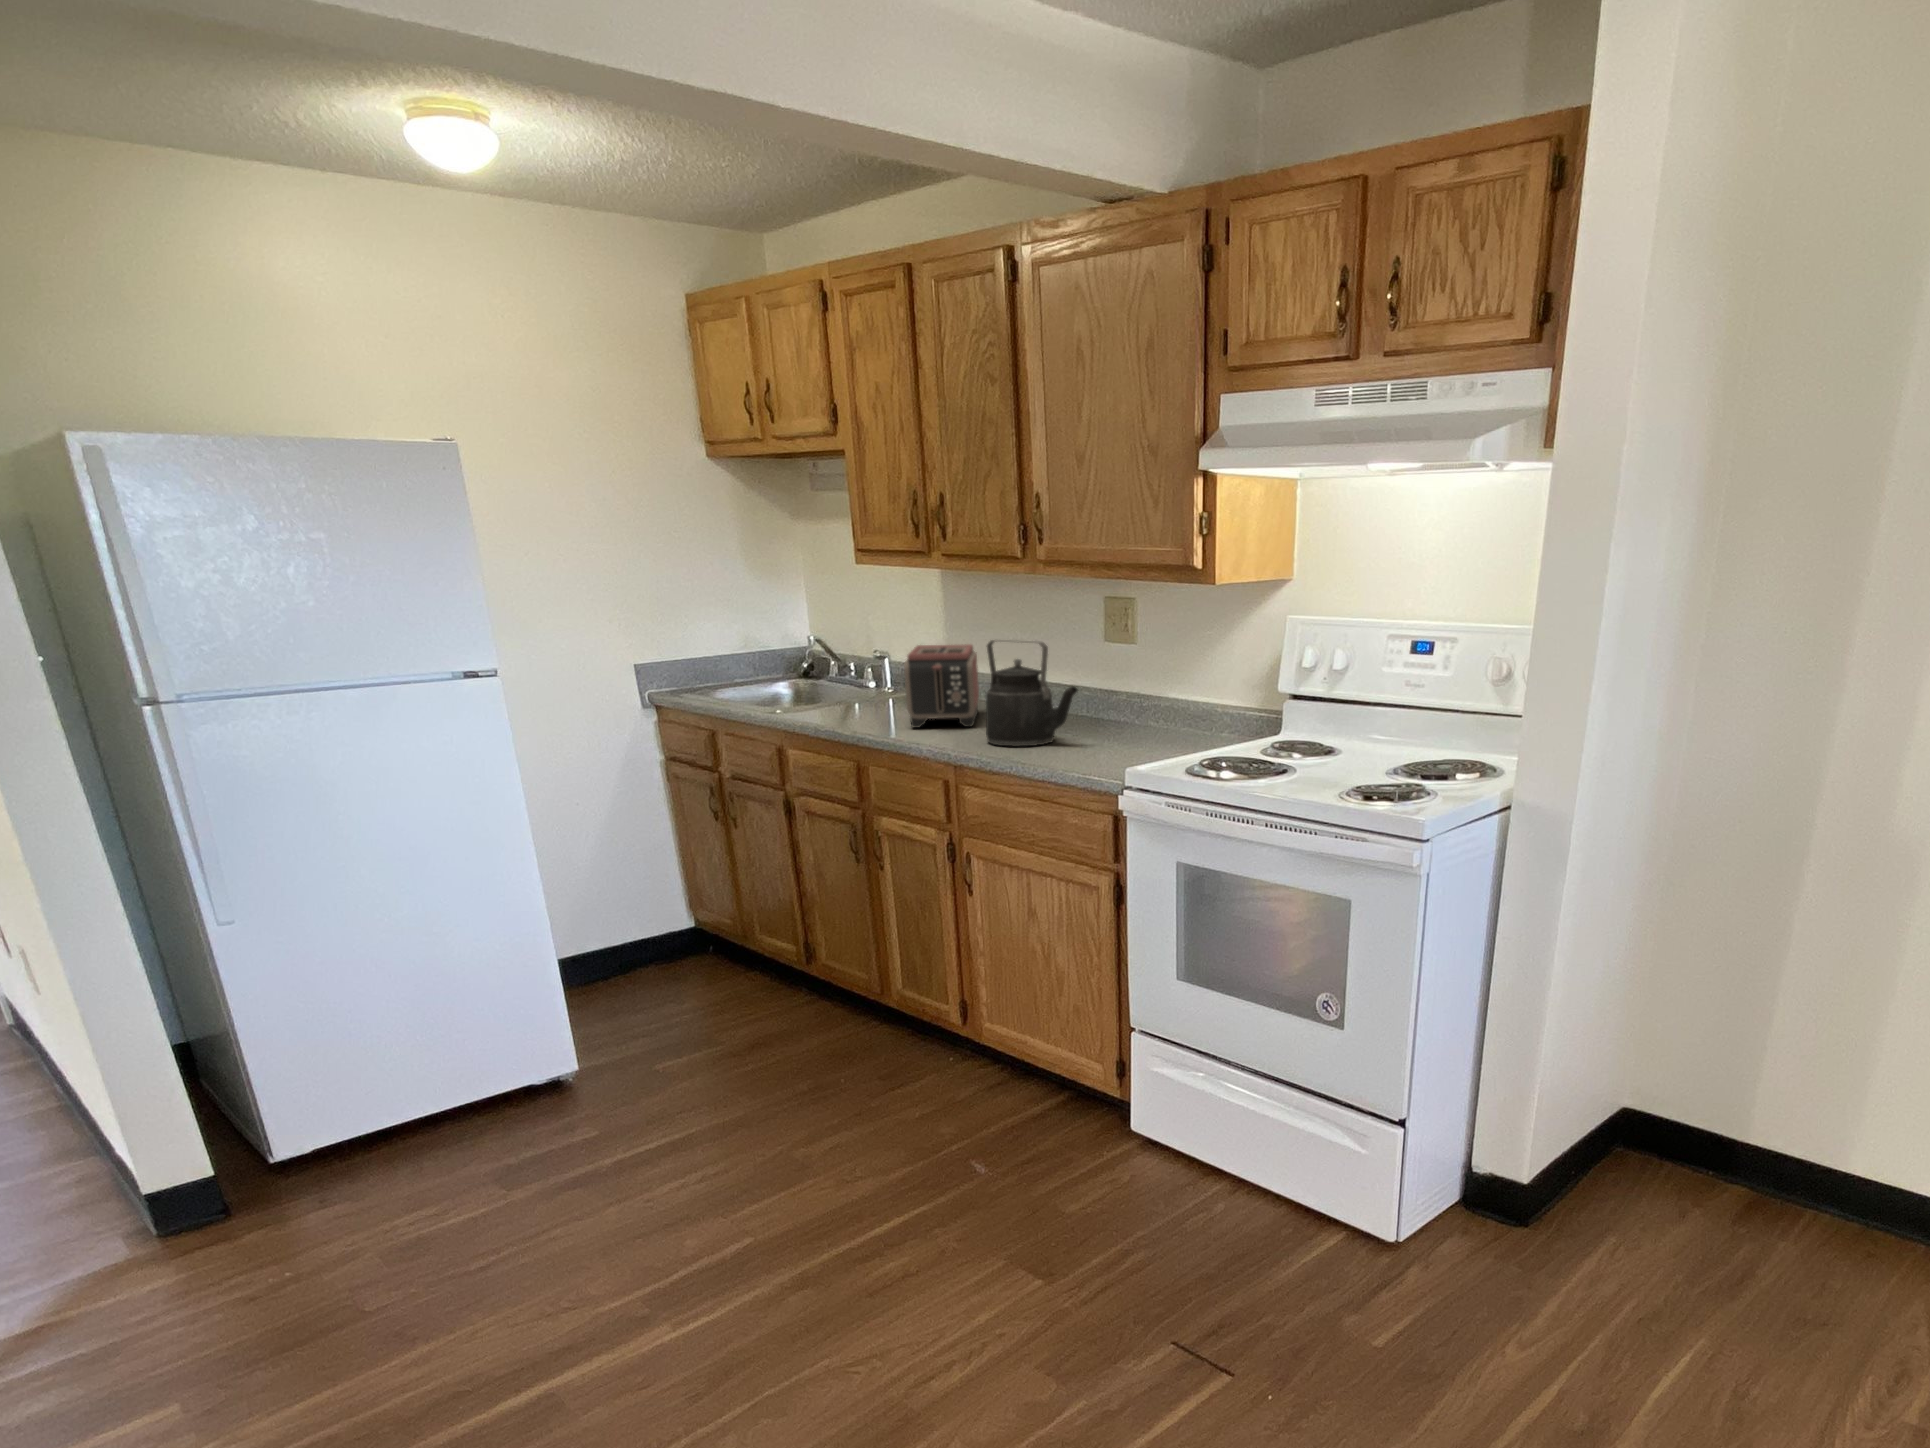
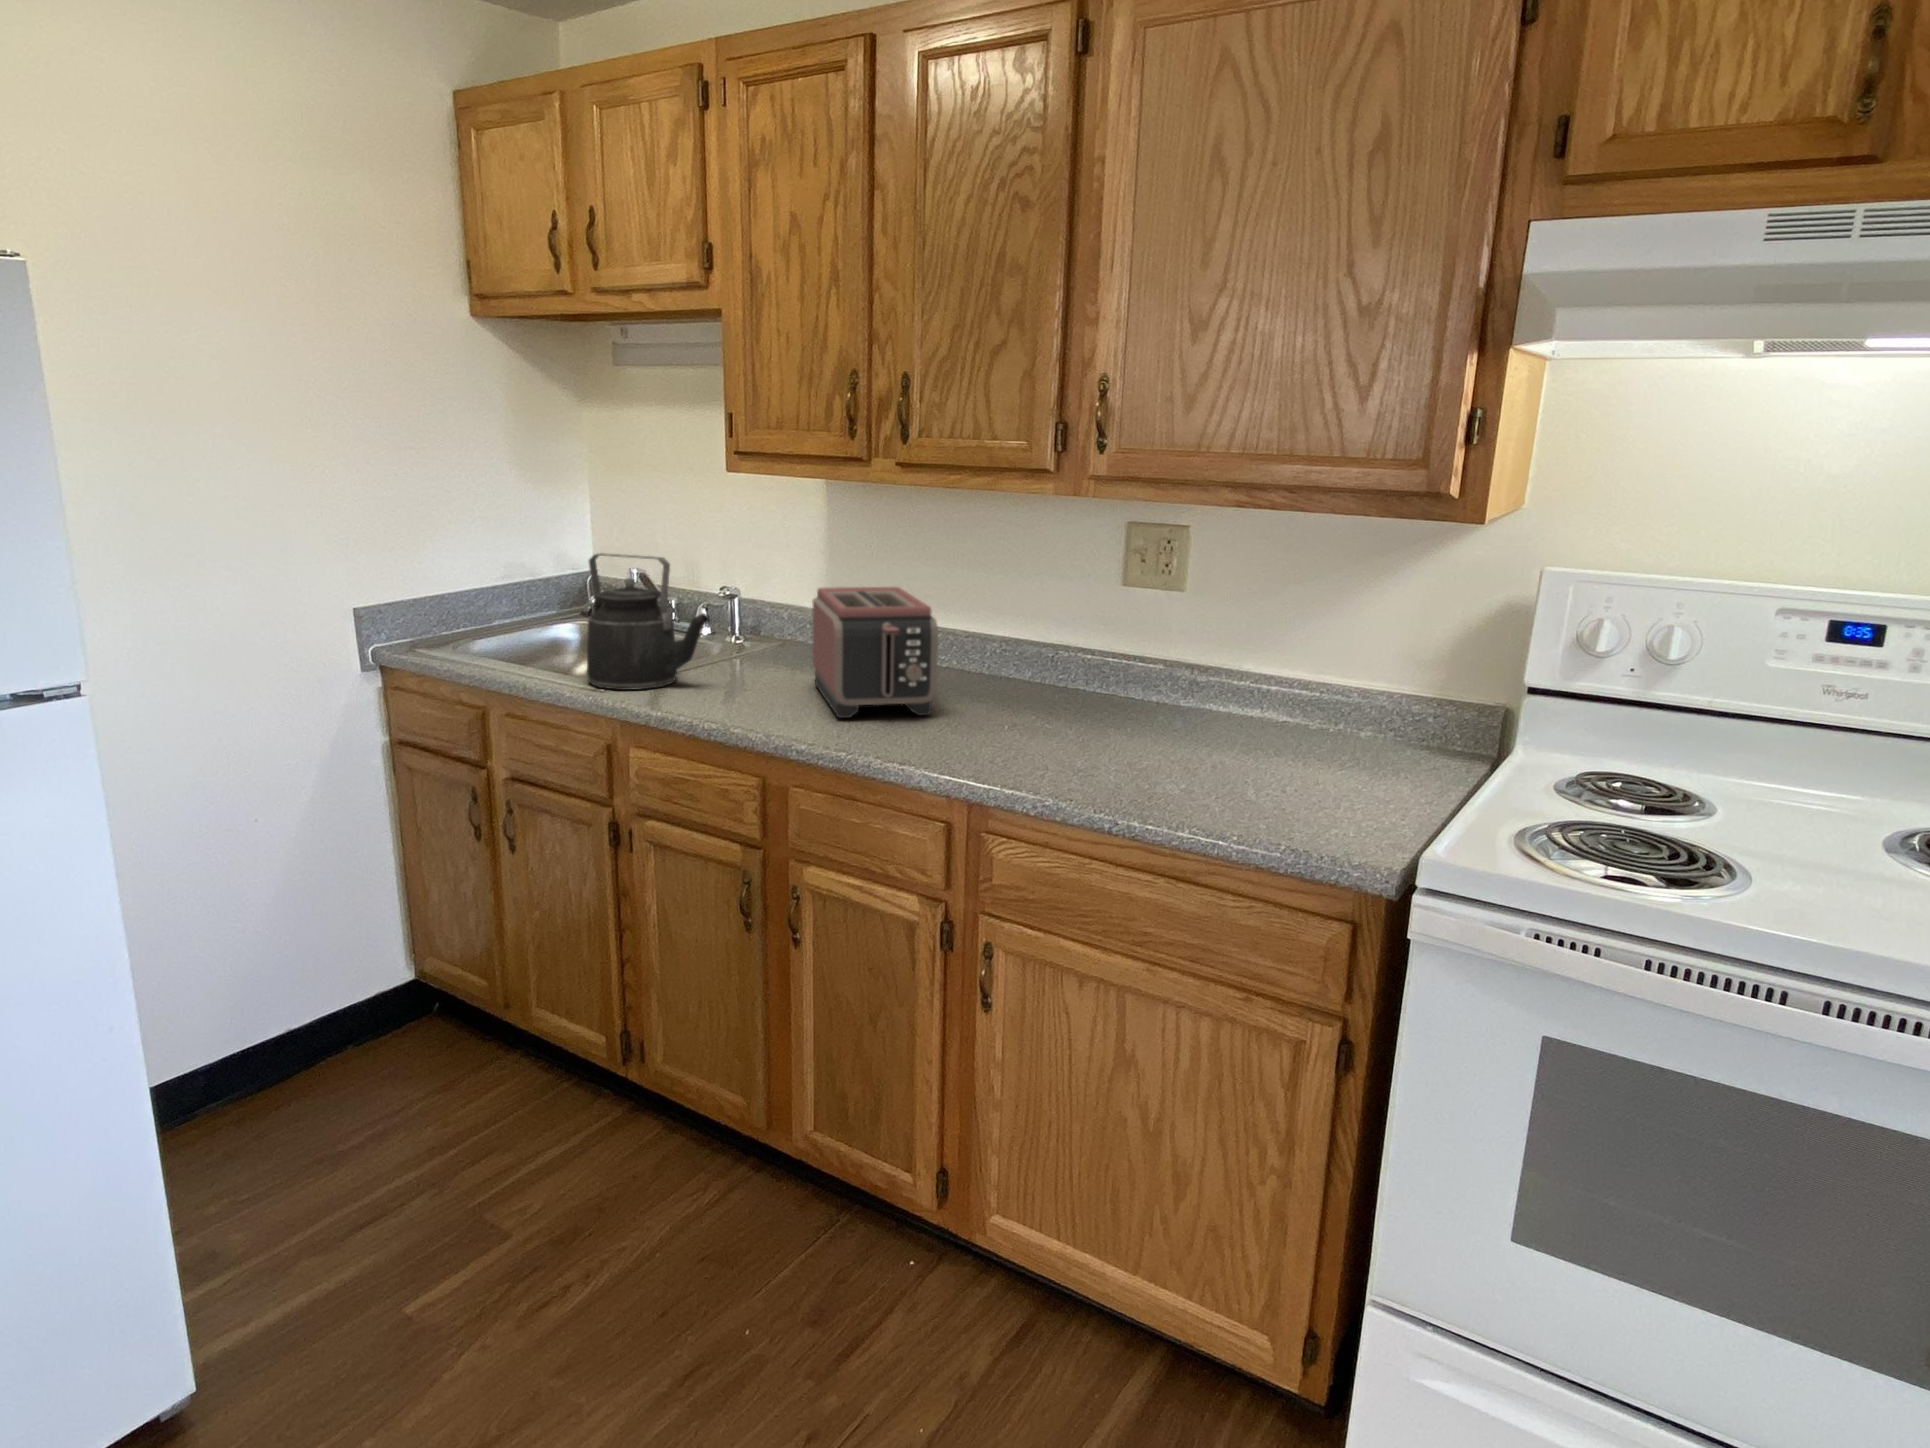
kettle: present [986,640,1078,746] -> present [587,553,710,690]

